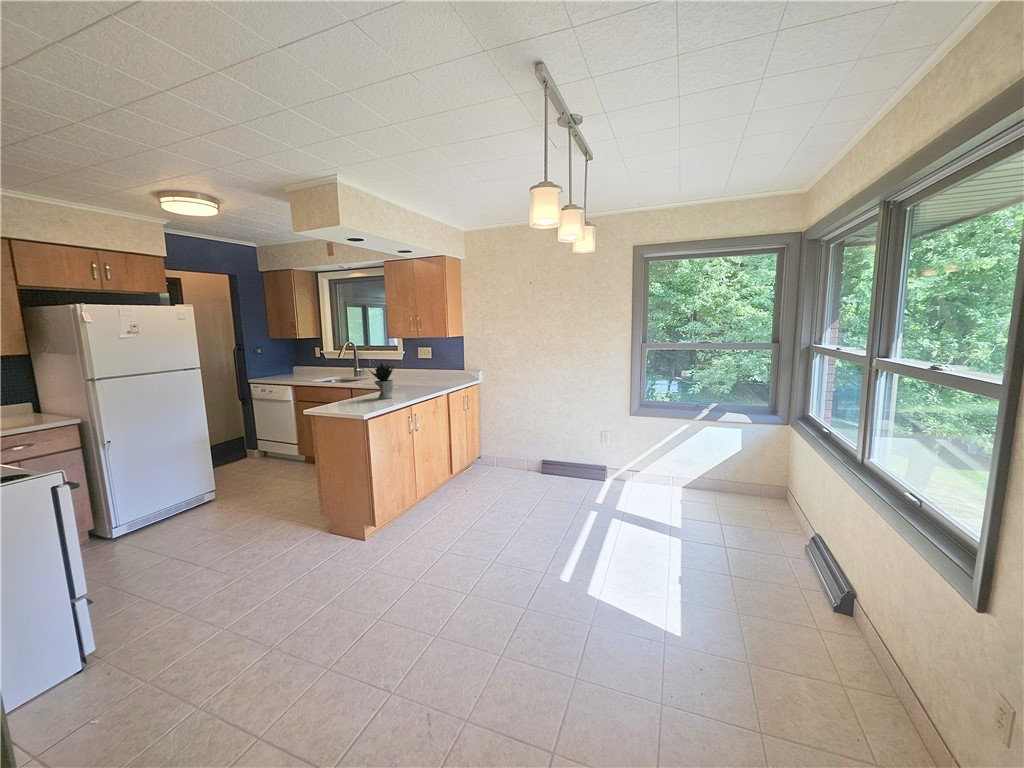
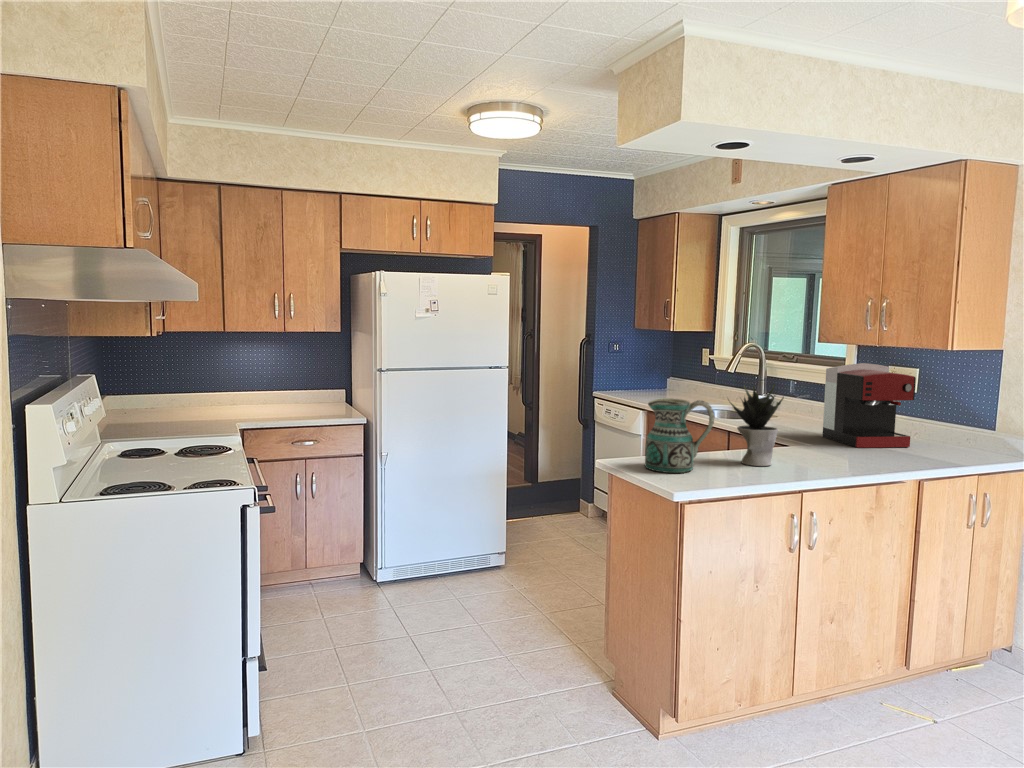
coffee maker: none [397,347,437,385] -> present [822,363,916,448]
ceramic pitcher: none [334,370,369,409] -> present [645,398,714,473]

